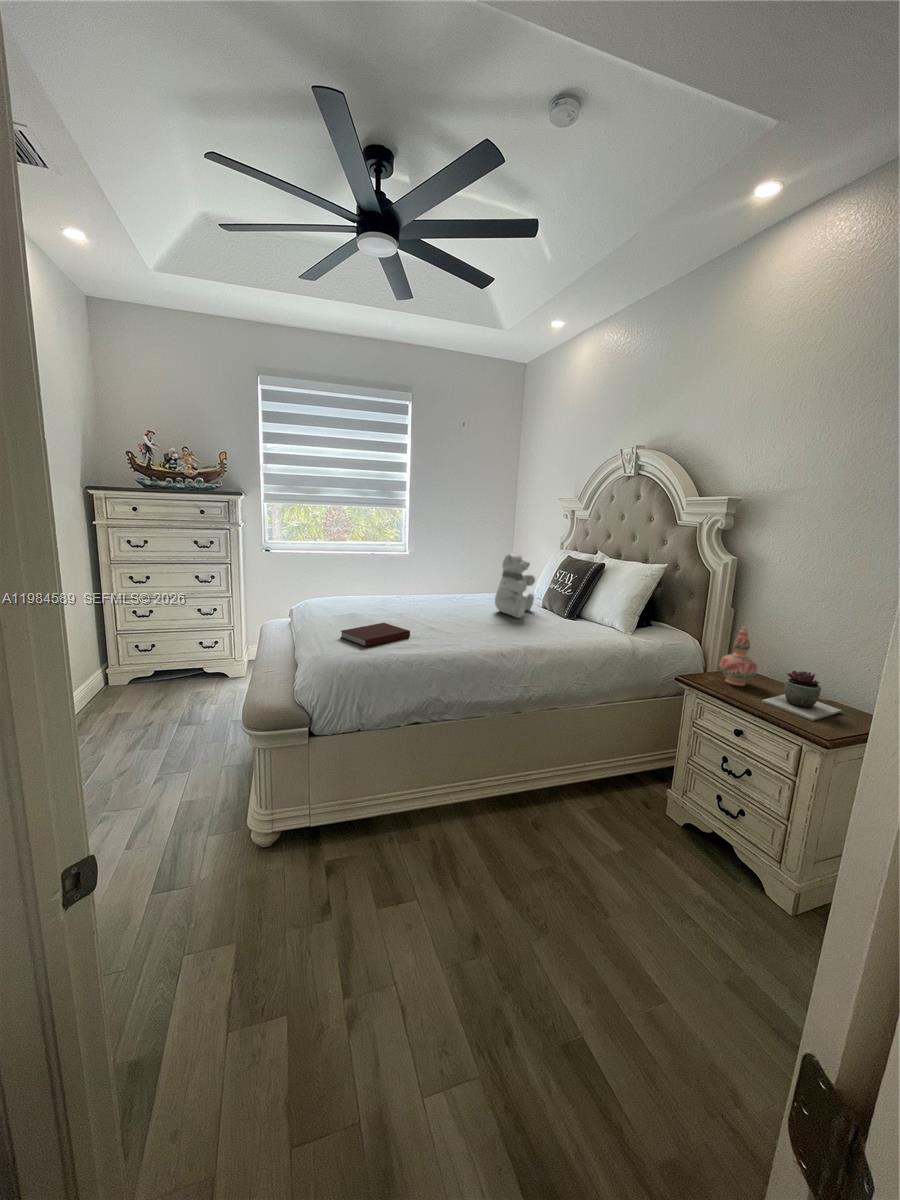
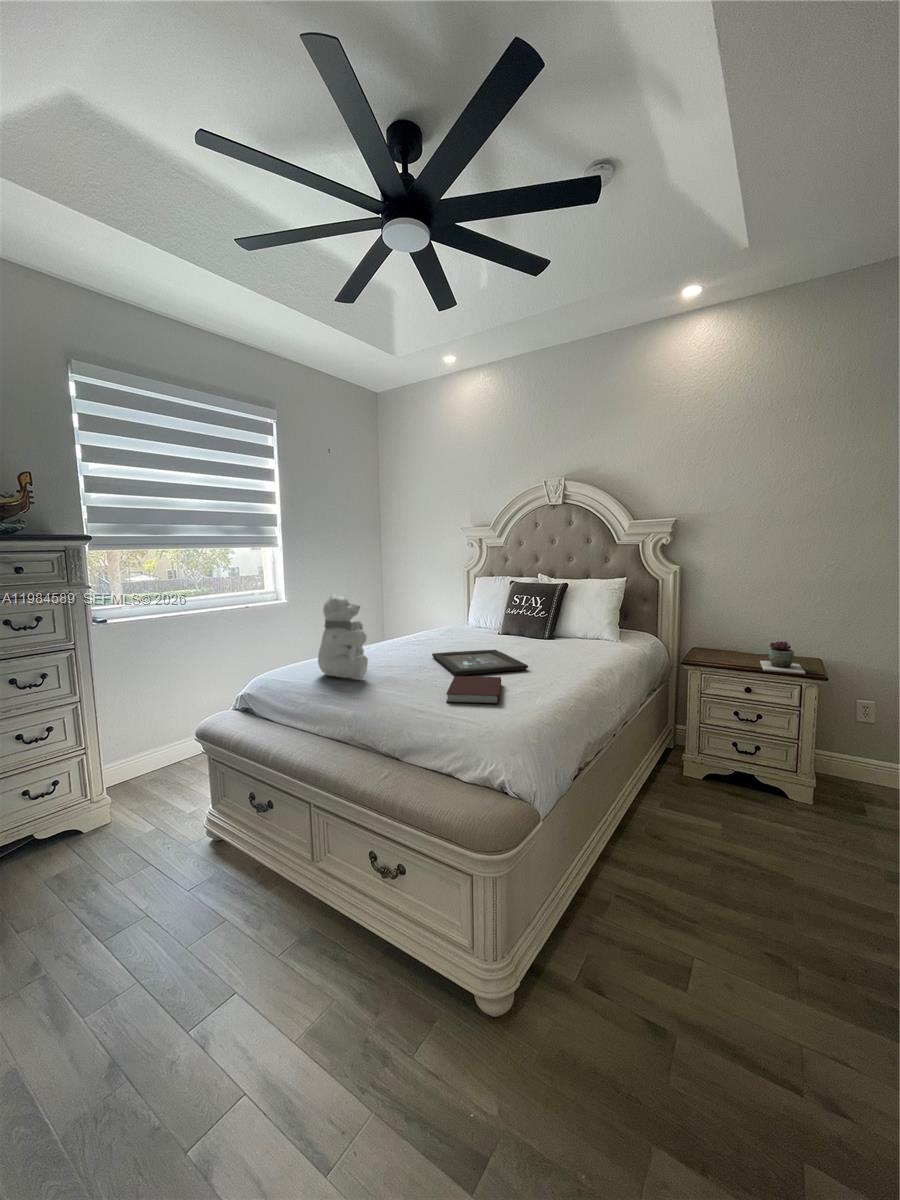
teddy bear: present [495,553,535,618] -> present [318,595,368,680]
tray: none [398,606,483,632] -> present [432,650,528,676]
decorative vase: present [719,626,757,686] -> none [710,616,739,664]

